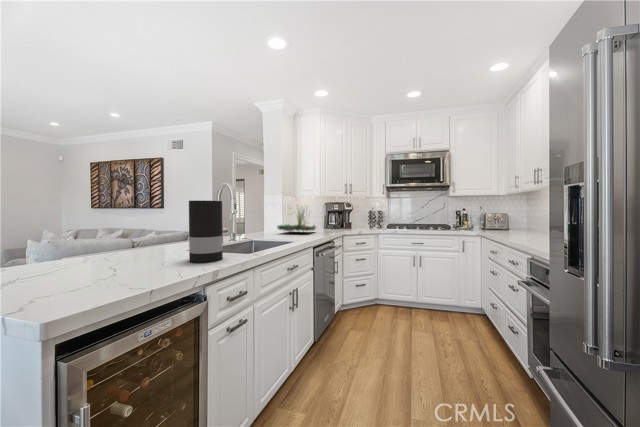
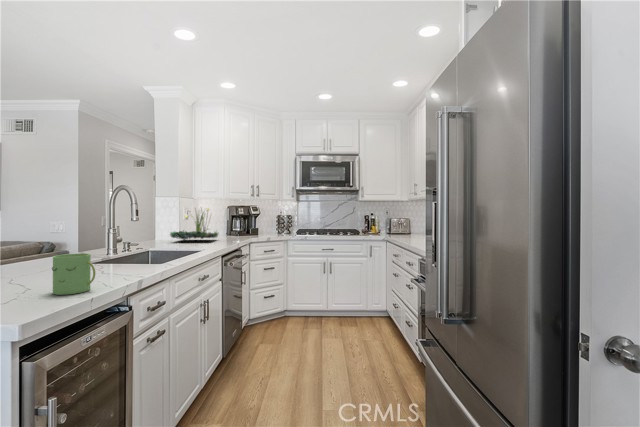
vase: present [189,200,223,263] -> none [91,204,132,274]
mug: none [130,246,166,285] -> present [52,253,95,295]

